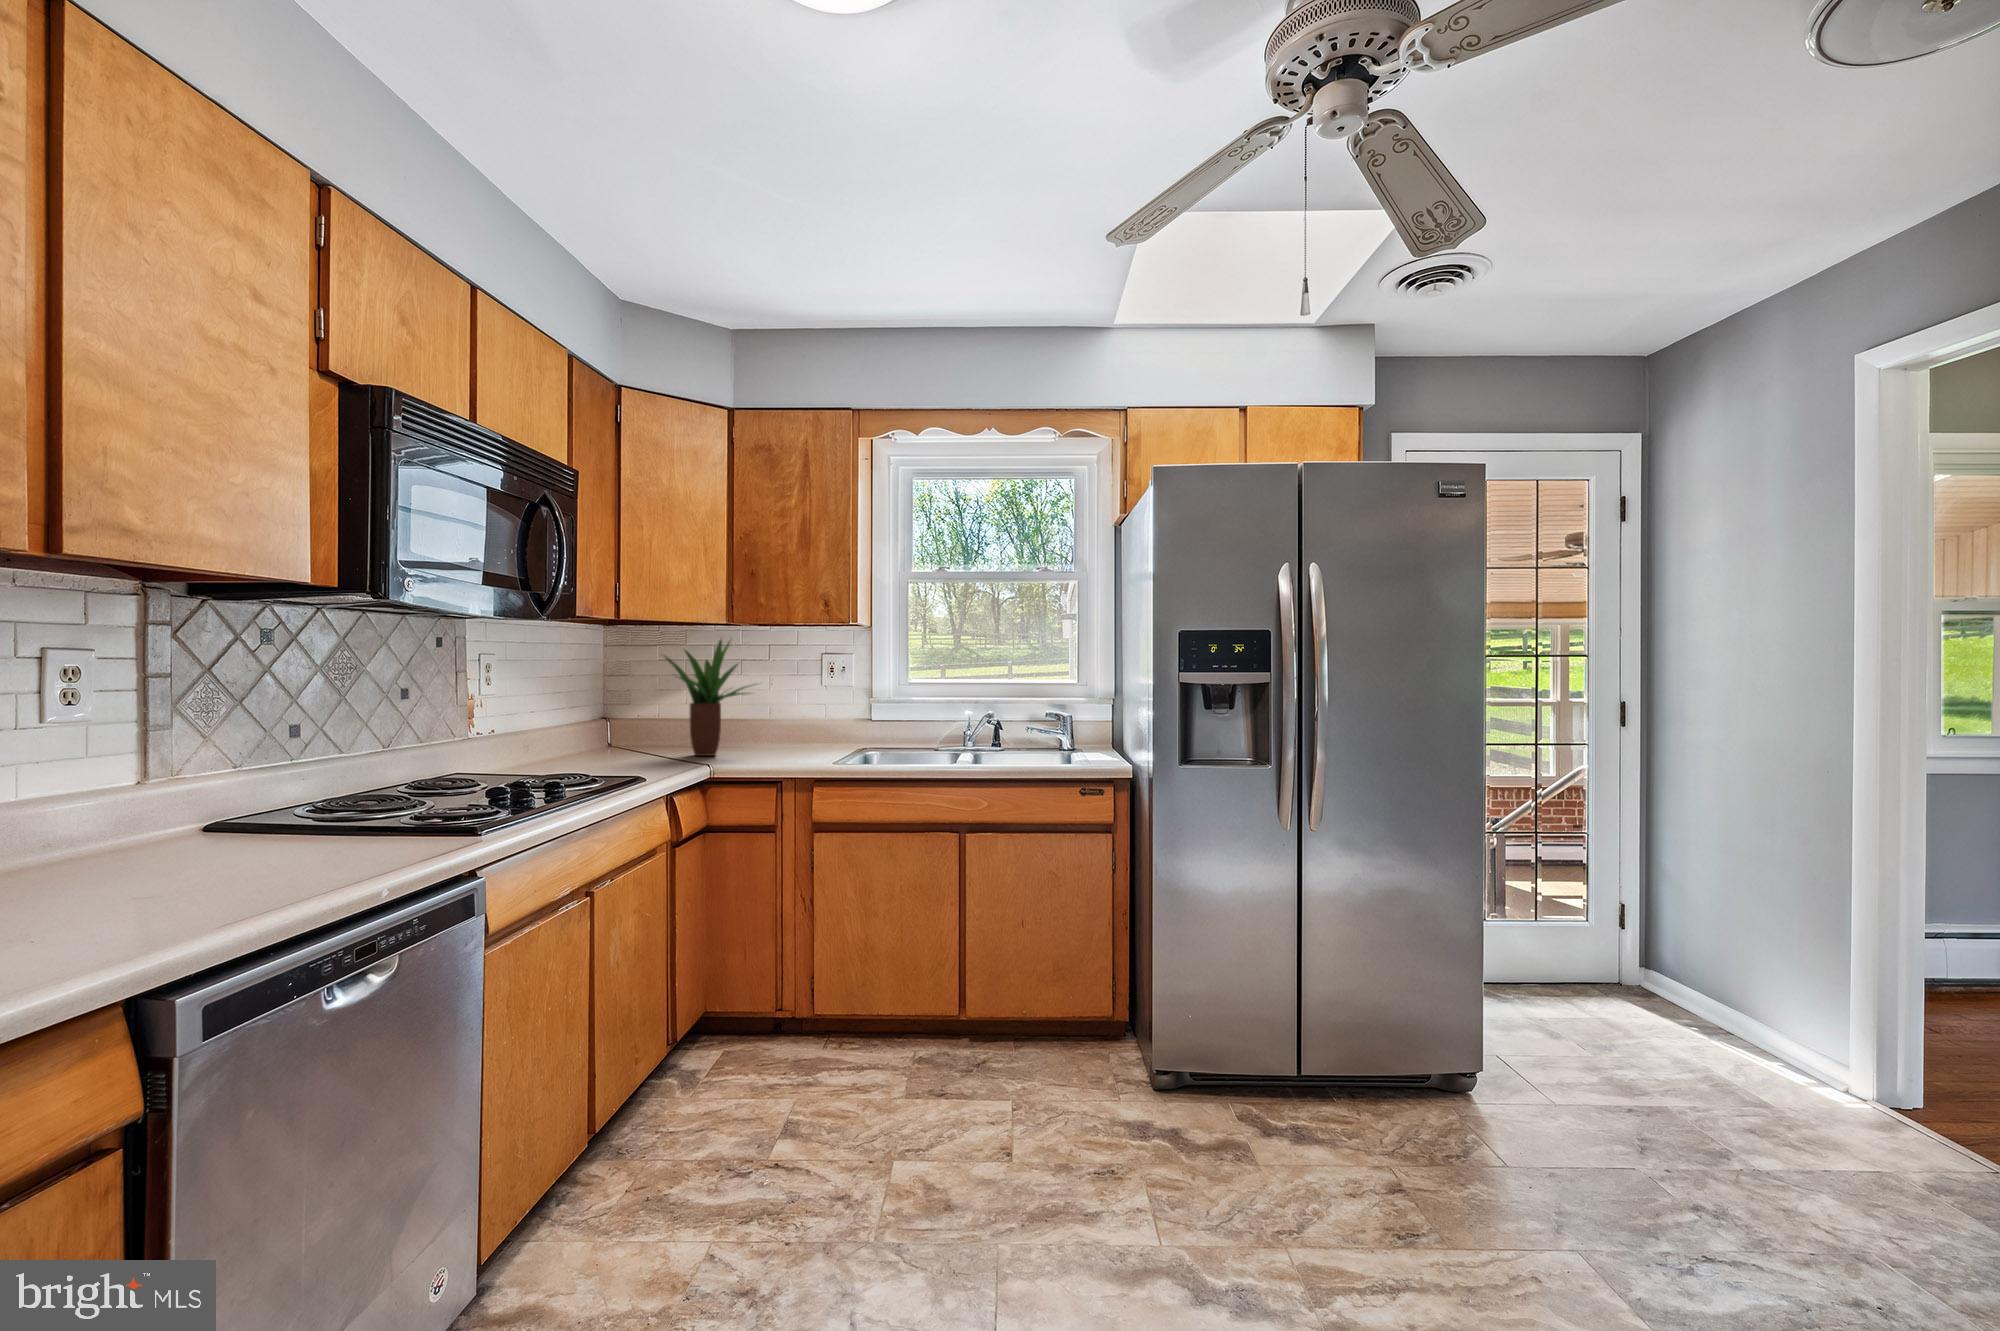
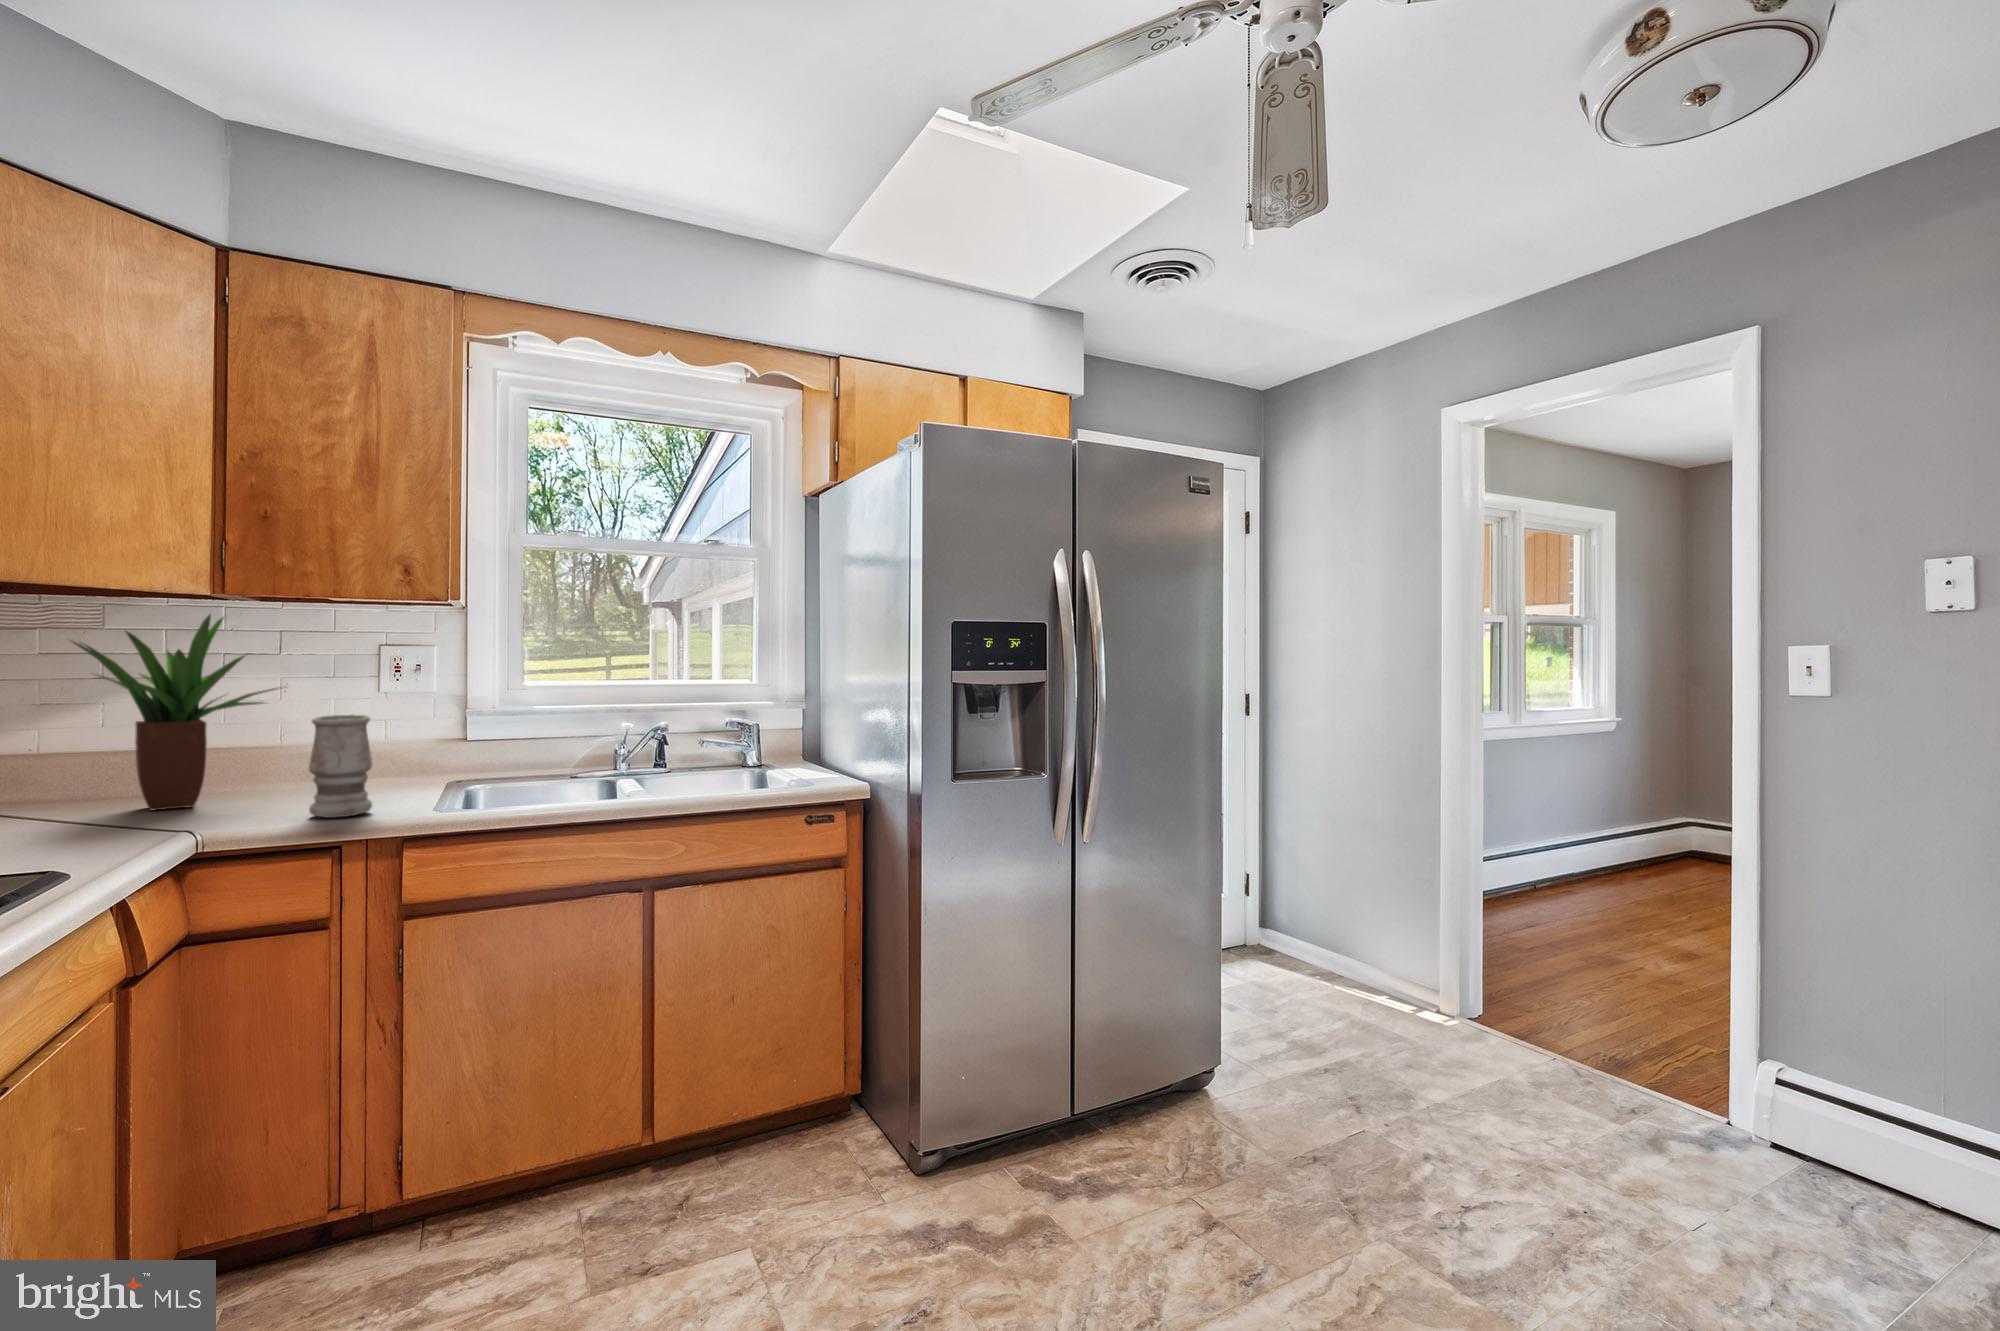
vase: none [765,700,799,765] -> present [309,714,372,818]

